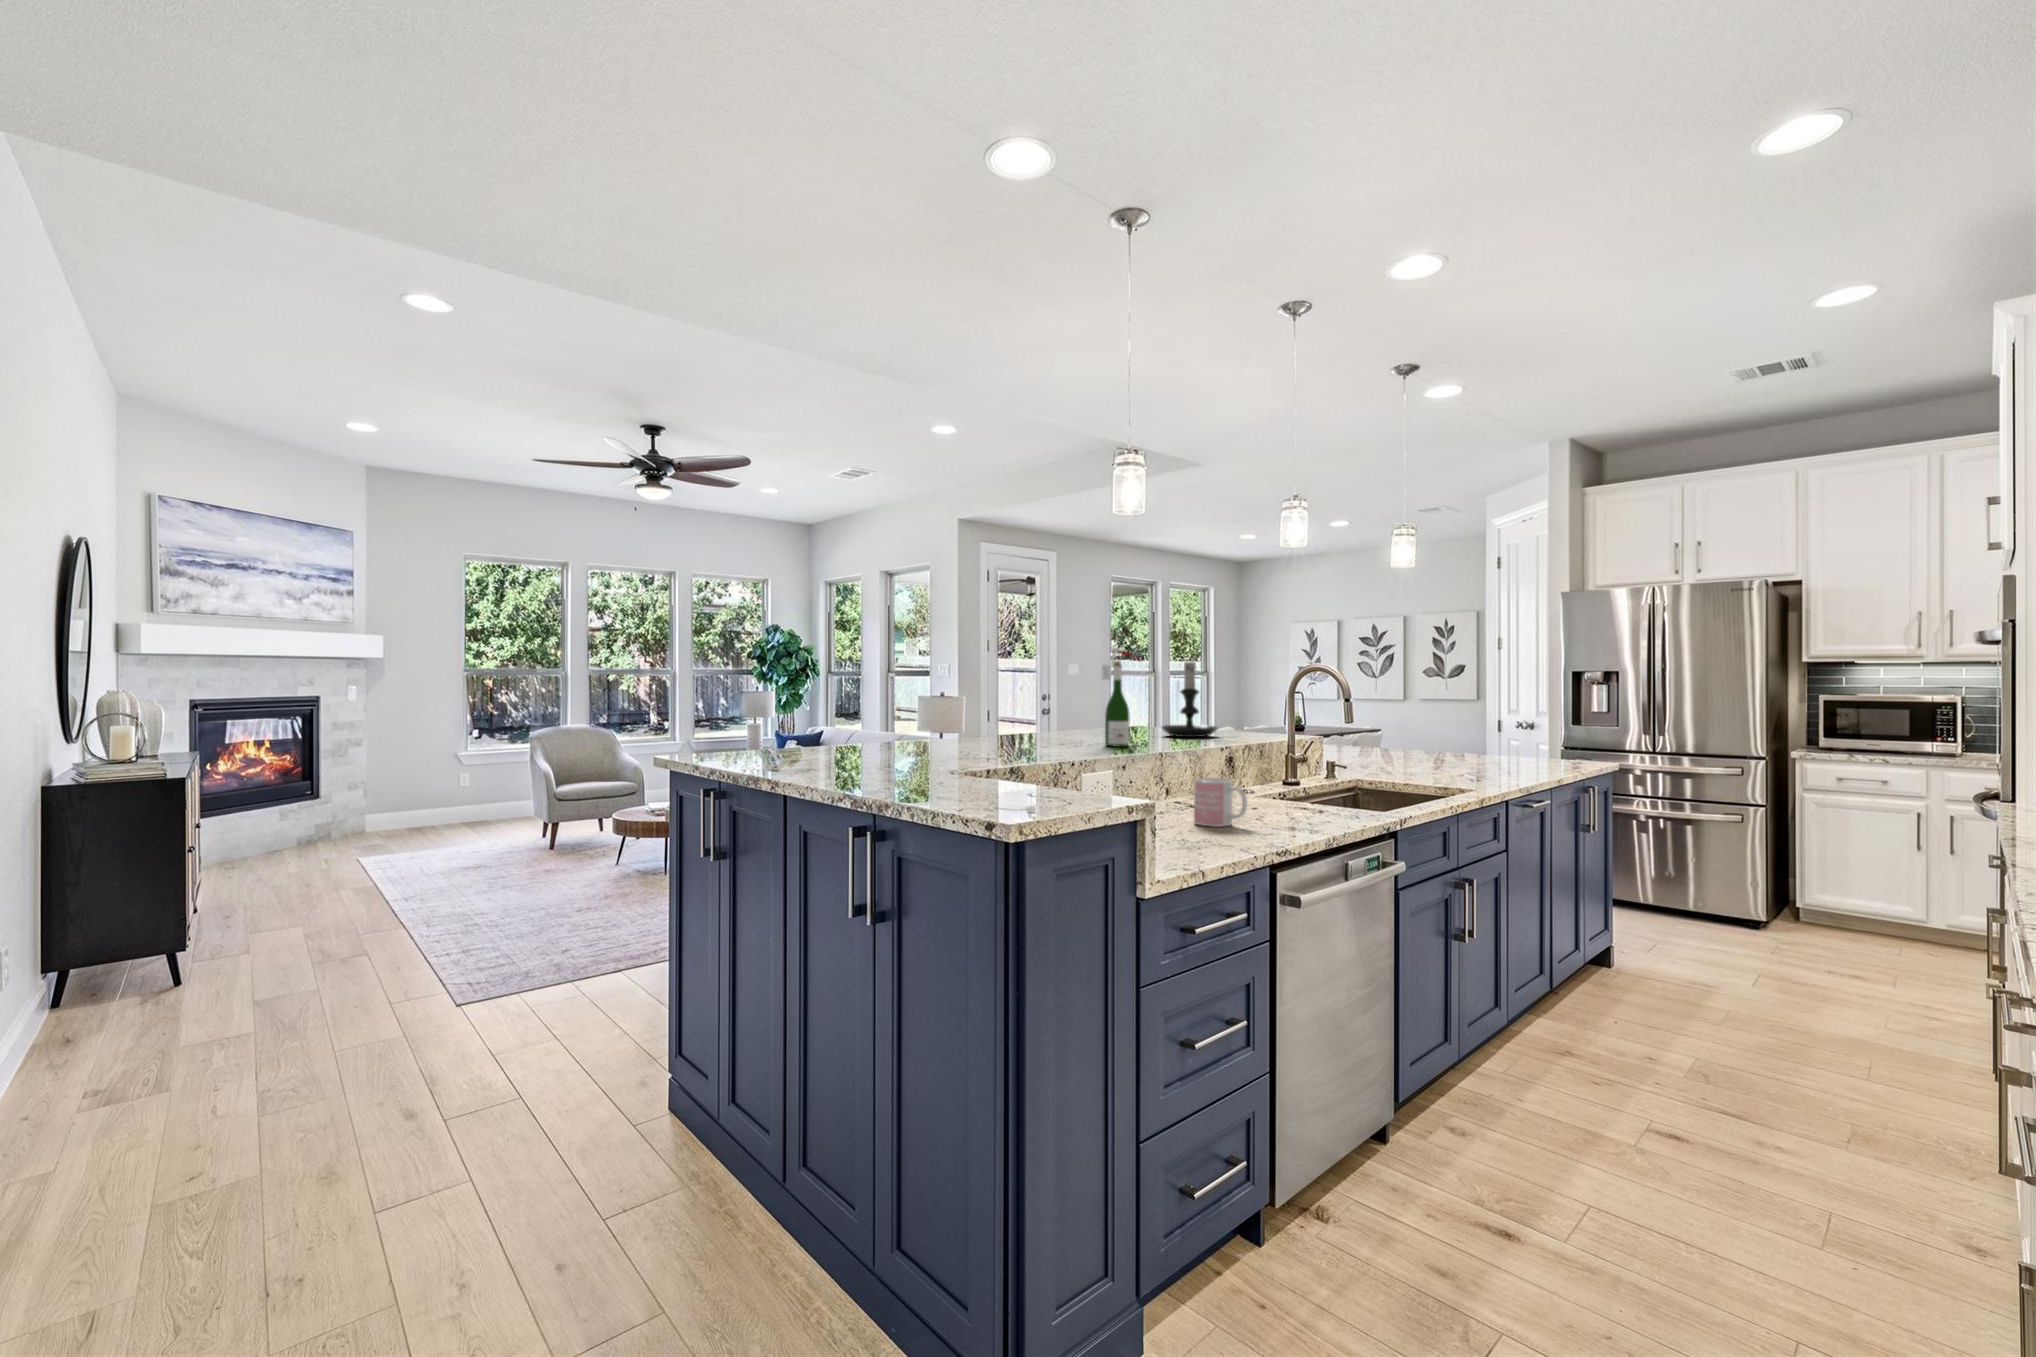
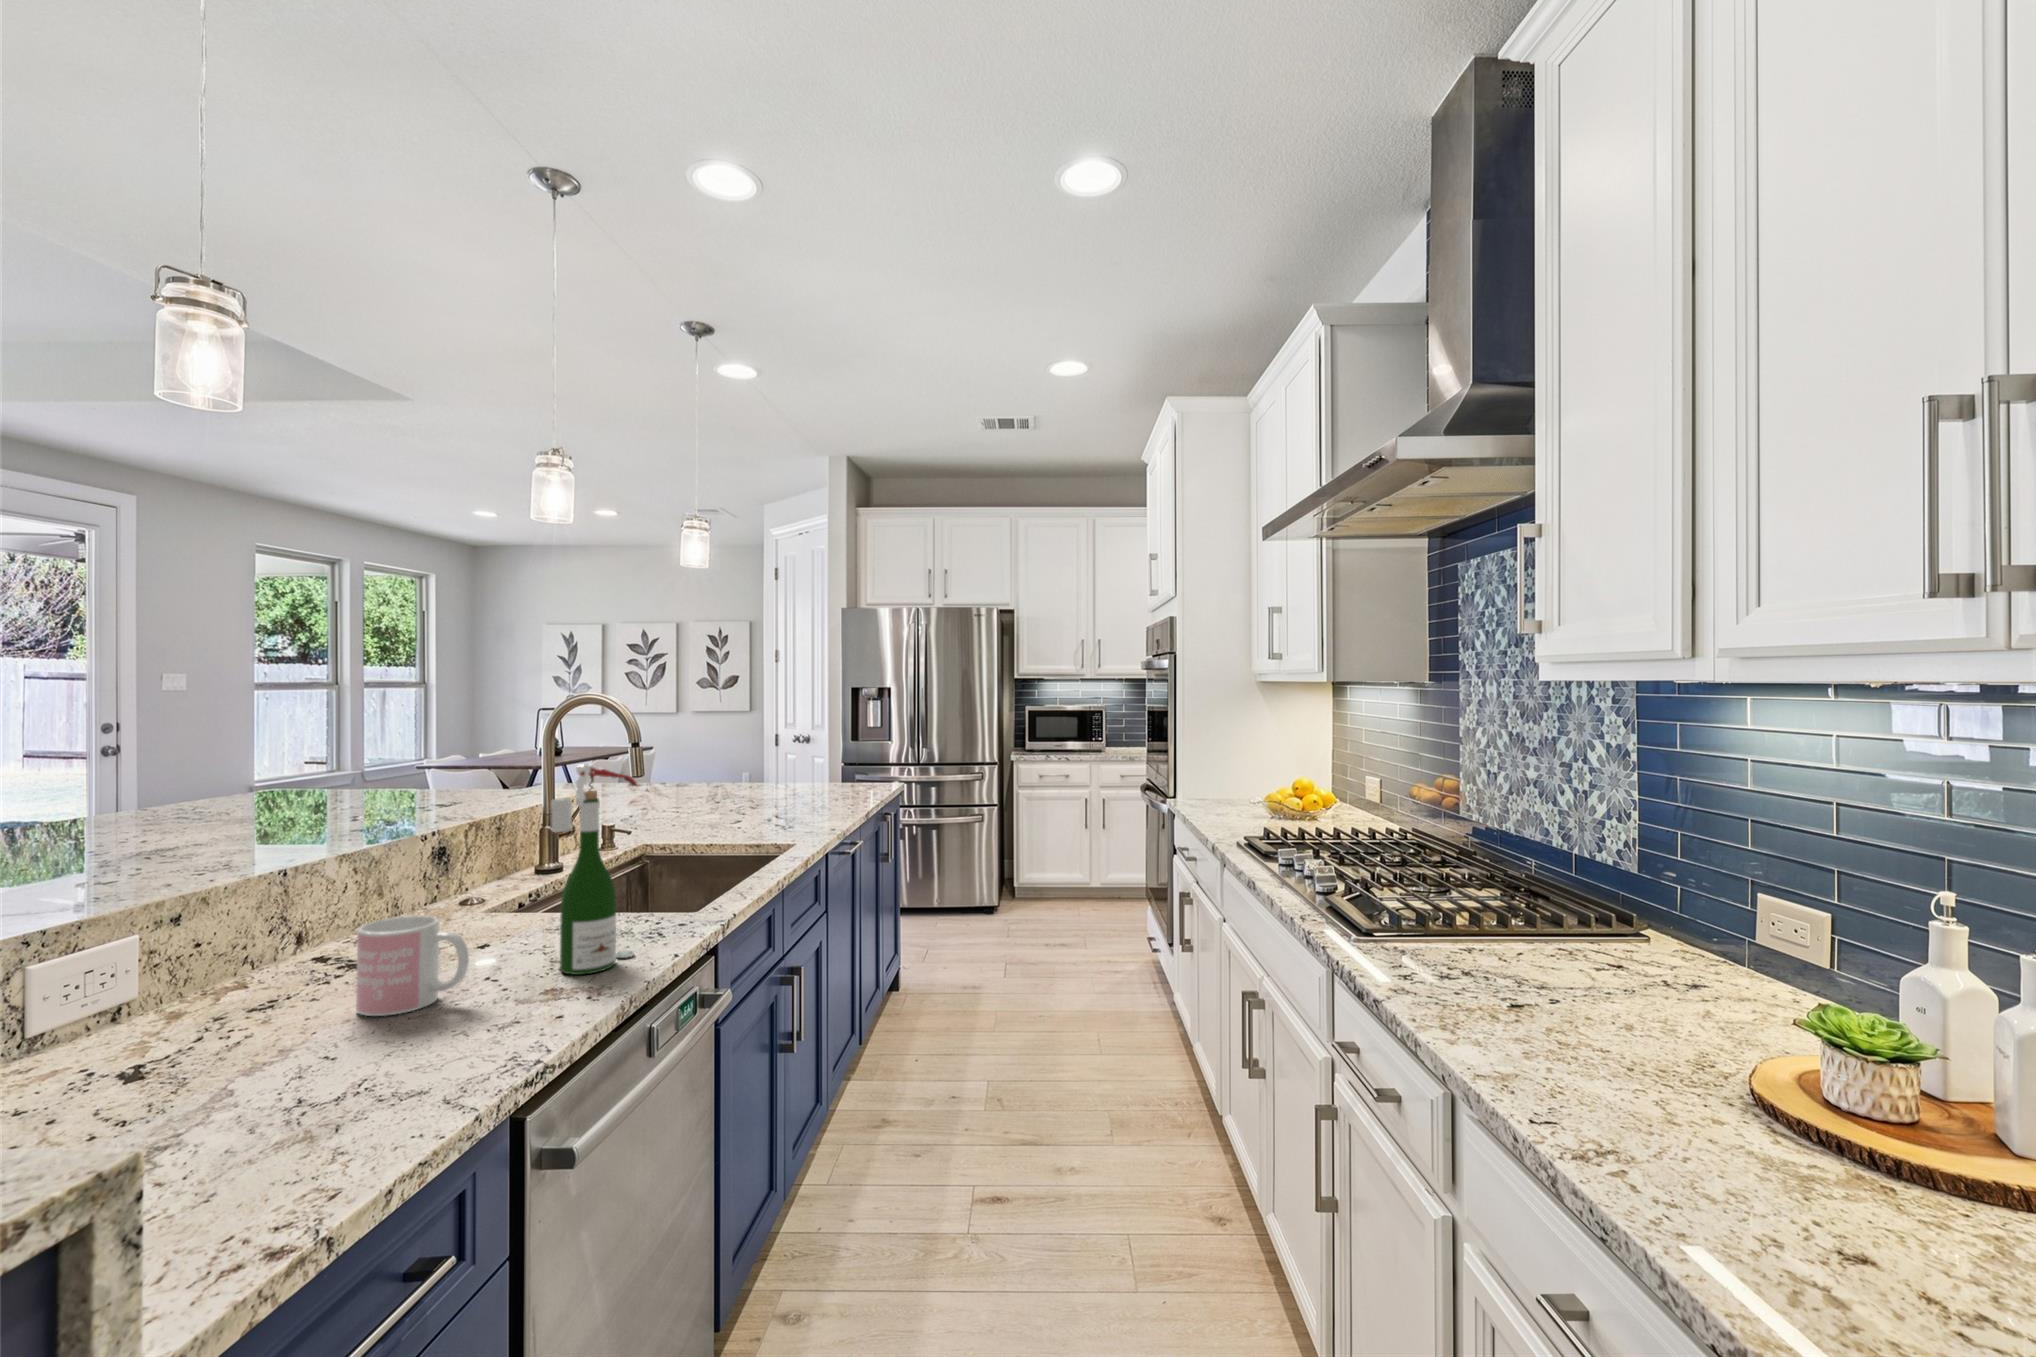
wine bottle: present [1102,648,1141,747] -> present [551,764,637,975]
candle holder: present [1162,662,1218,737] -> none [322,680,433,808]

